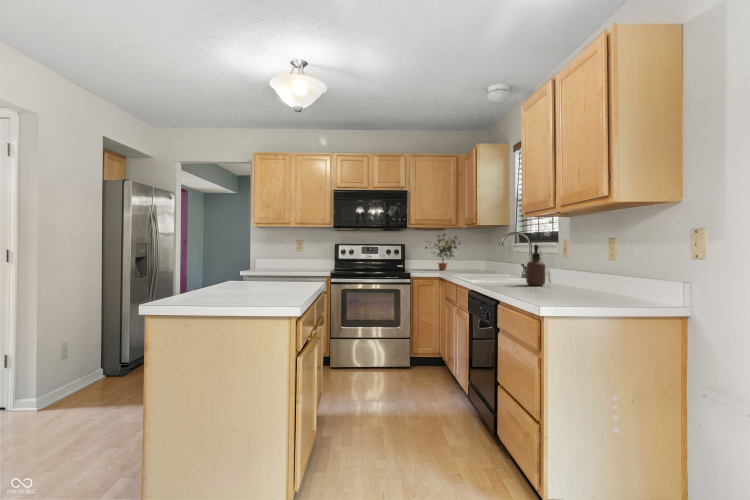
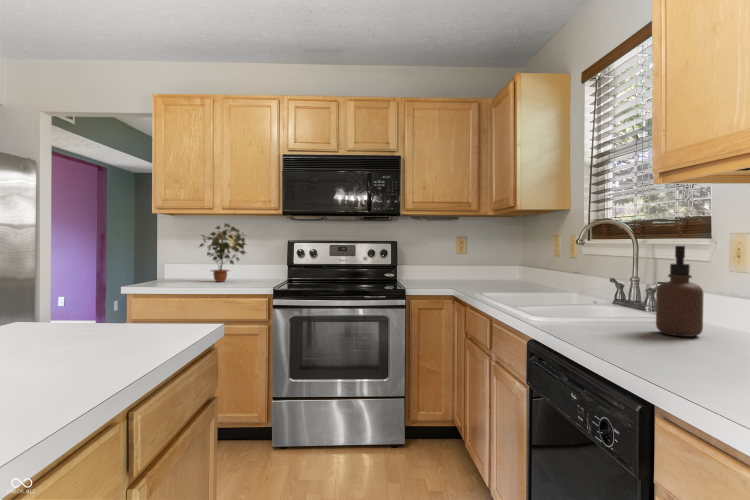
potted plant: present [425,234,460,270] -> present [200,223,246,282]

